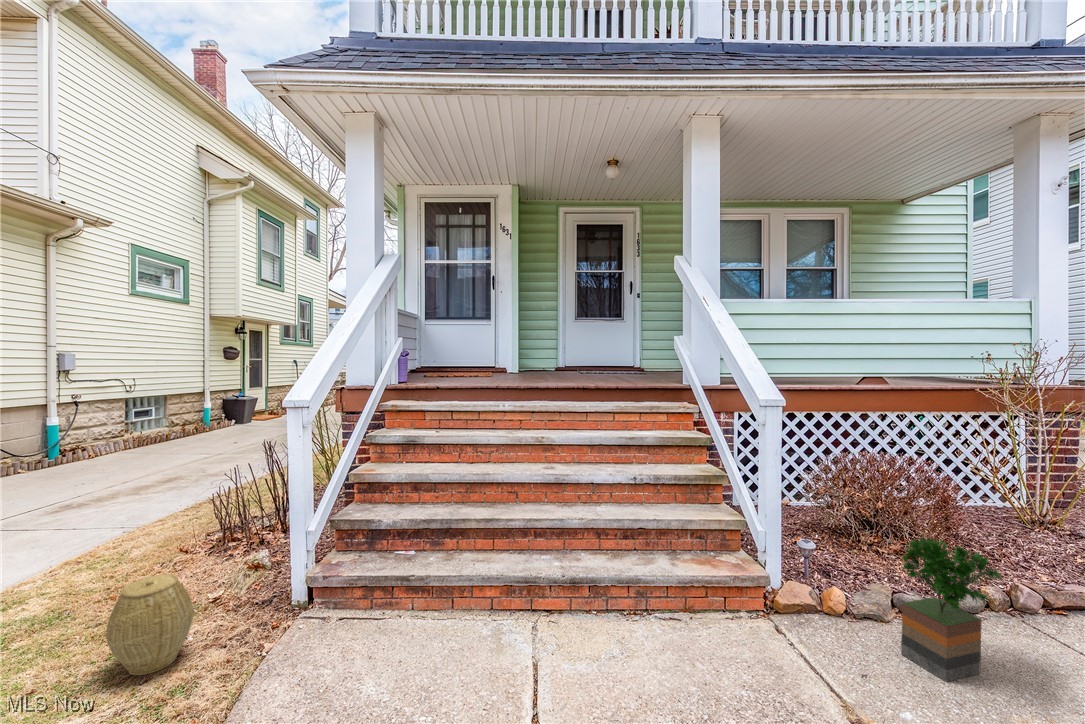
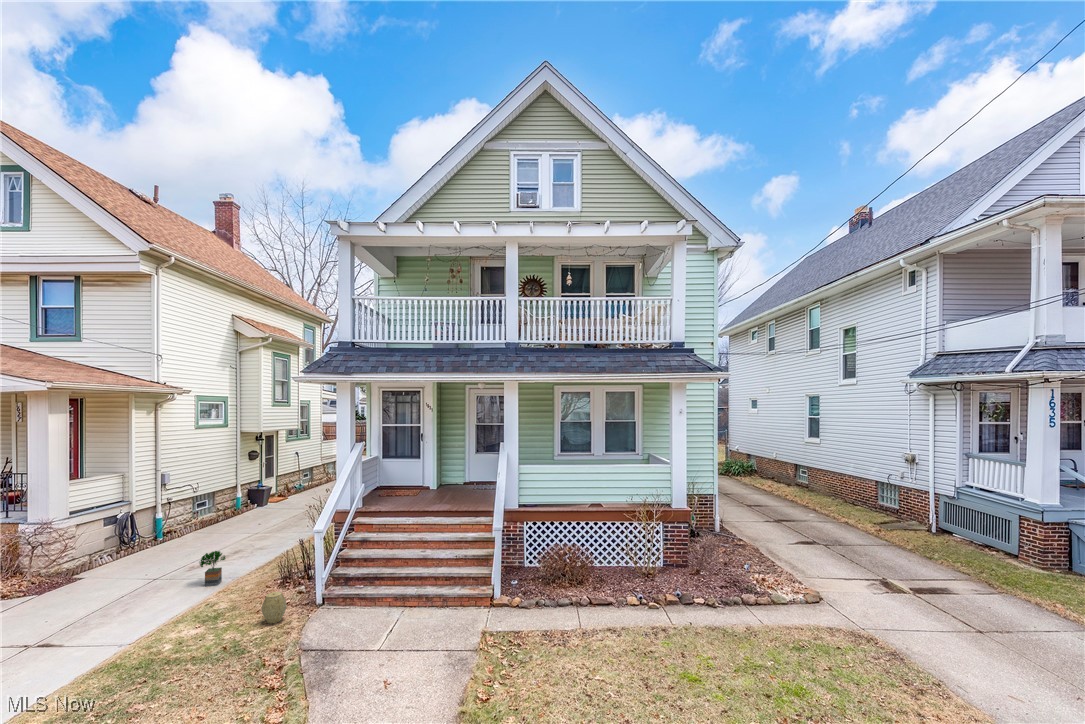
potted tree: present [901,537,1002,682] -> present [200,551,226,587]

